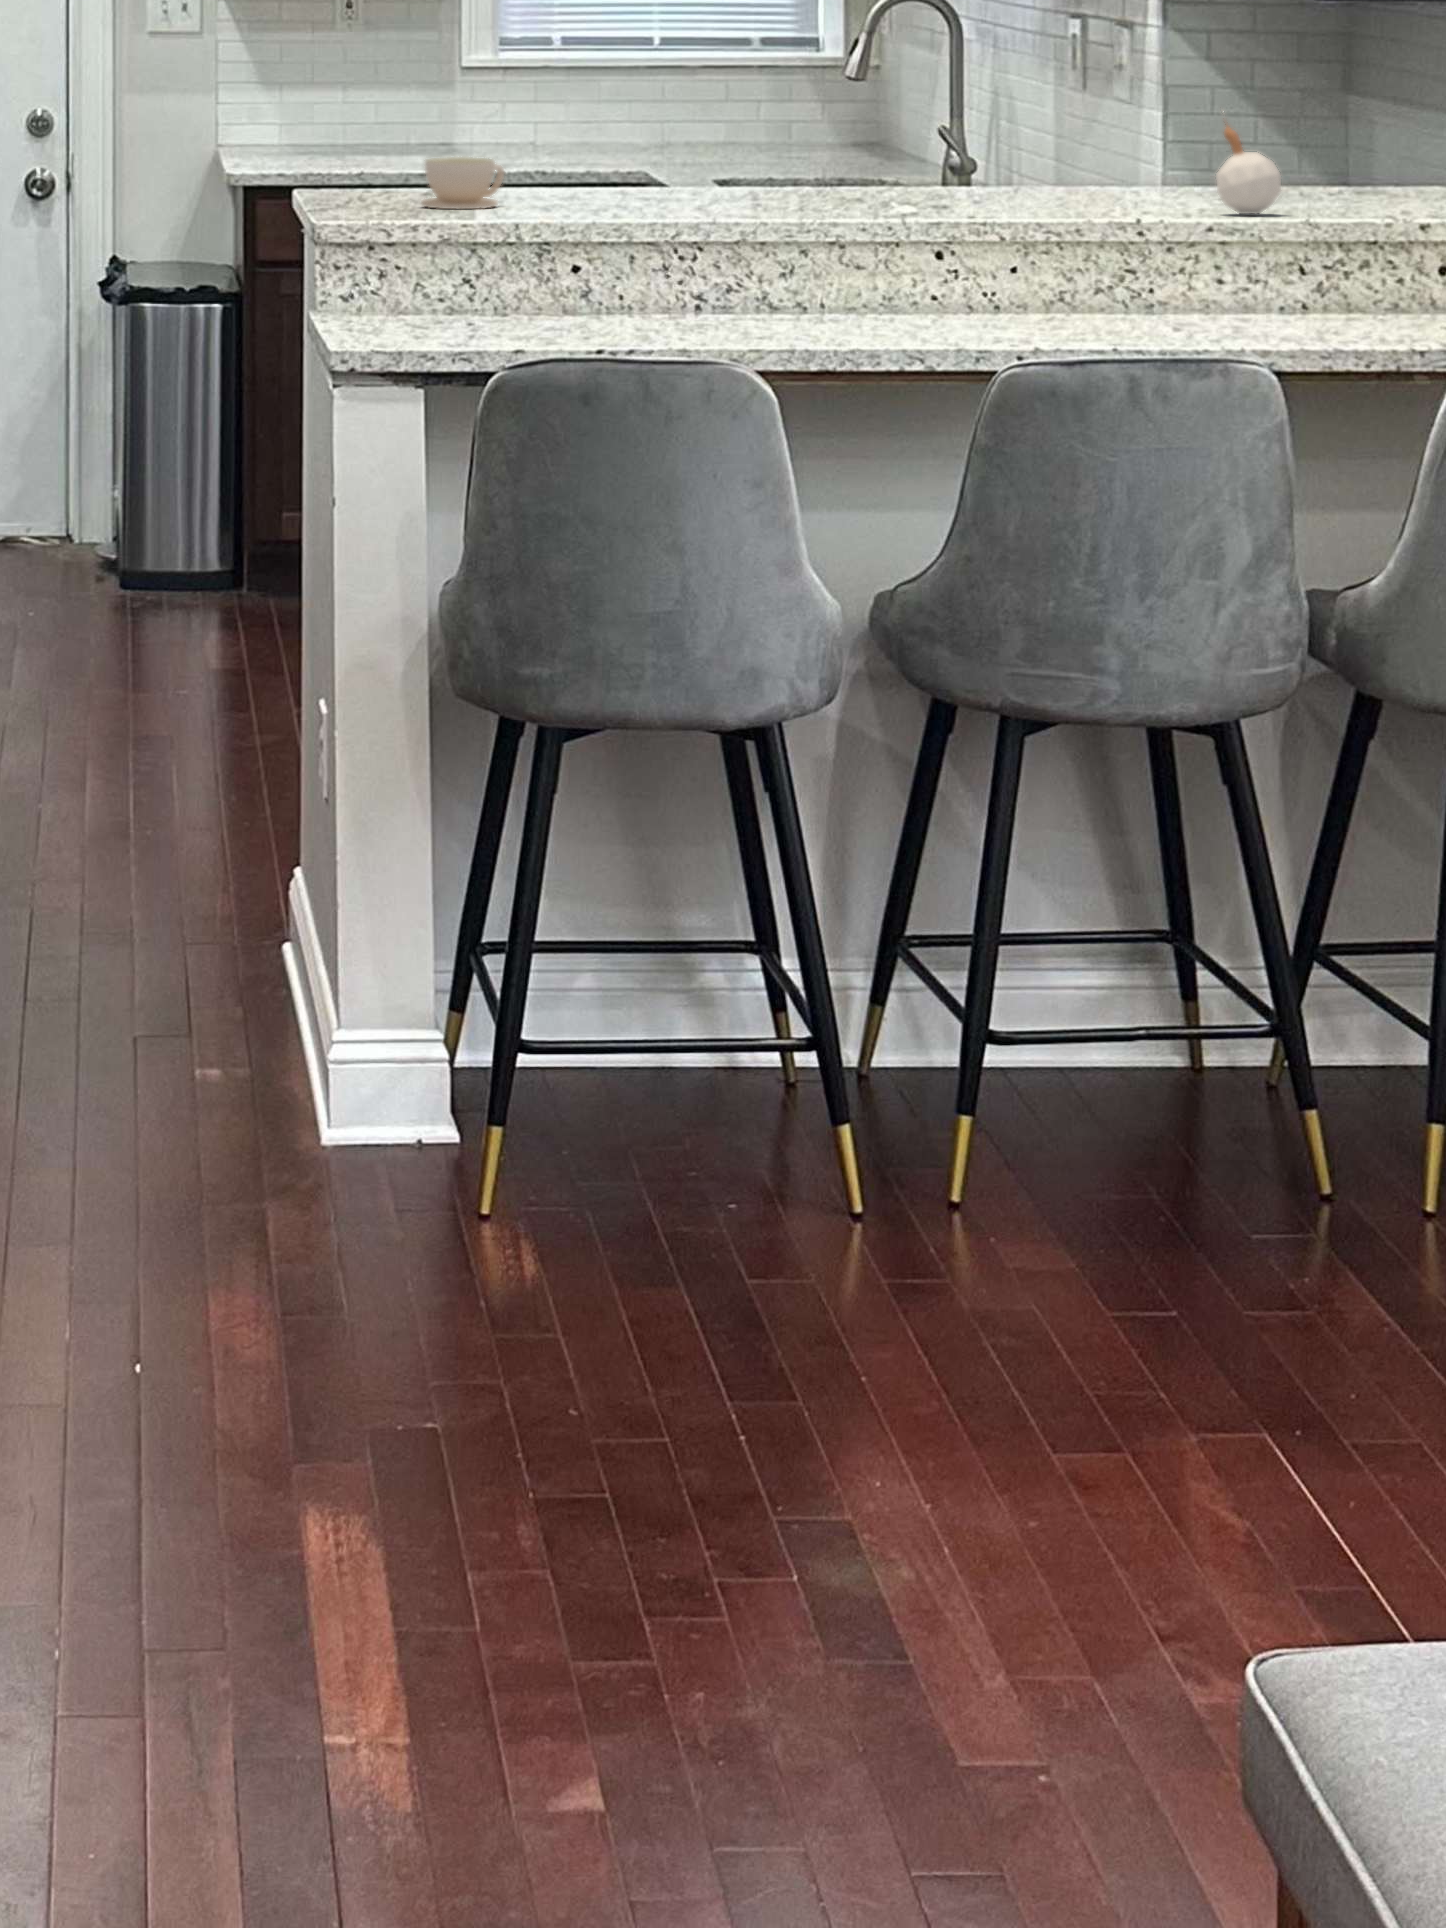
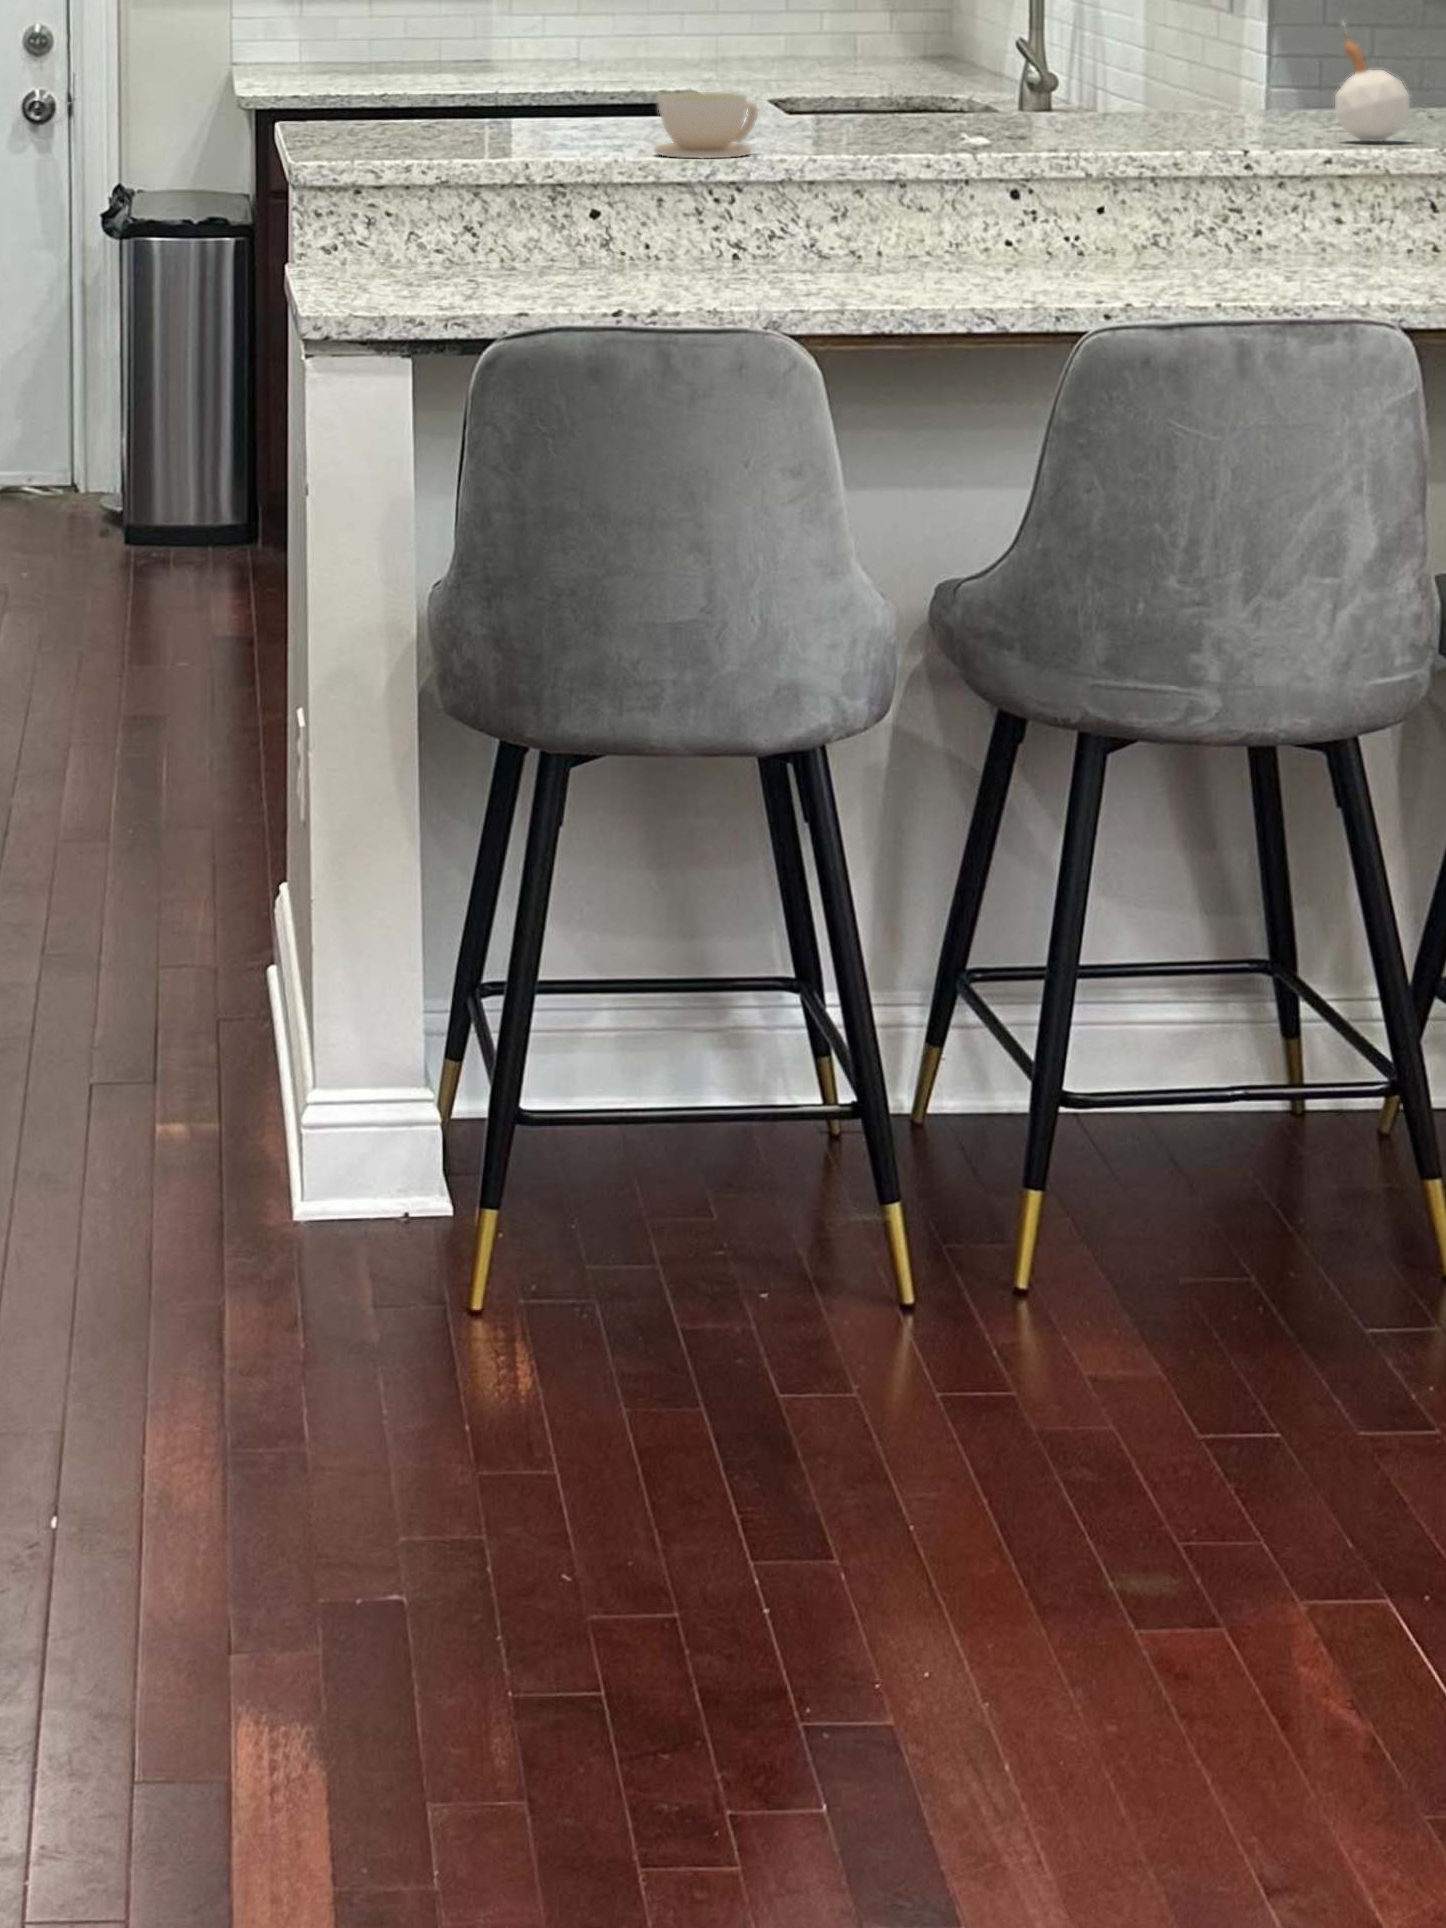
coffee cup: present [422,157,504,209] -> present [654,92,758,159]

